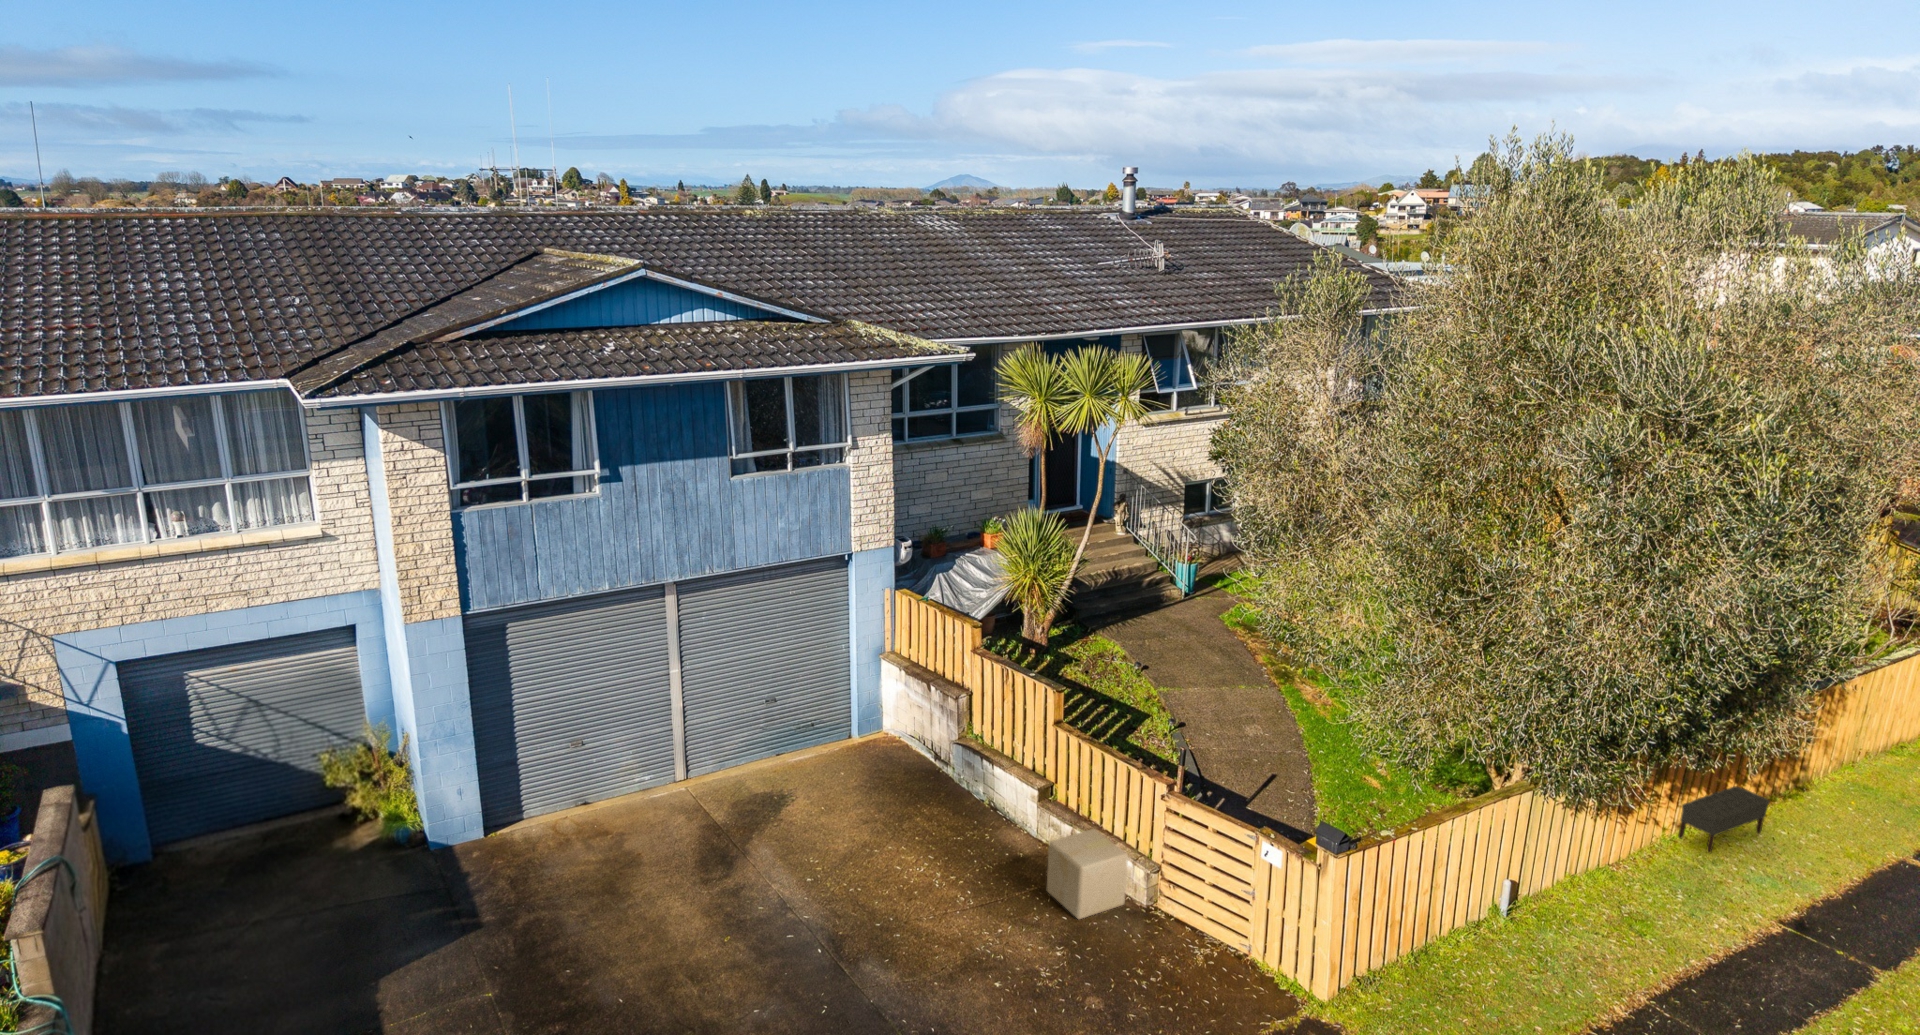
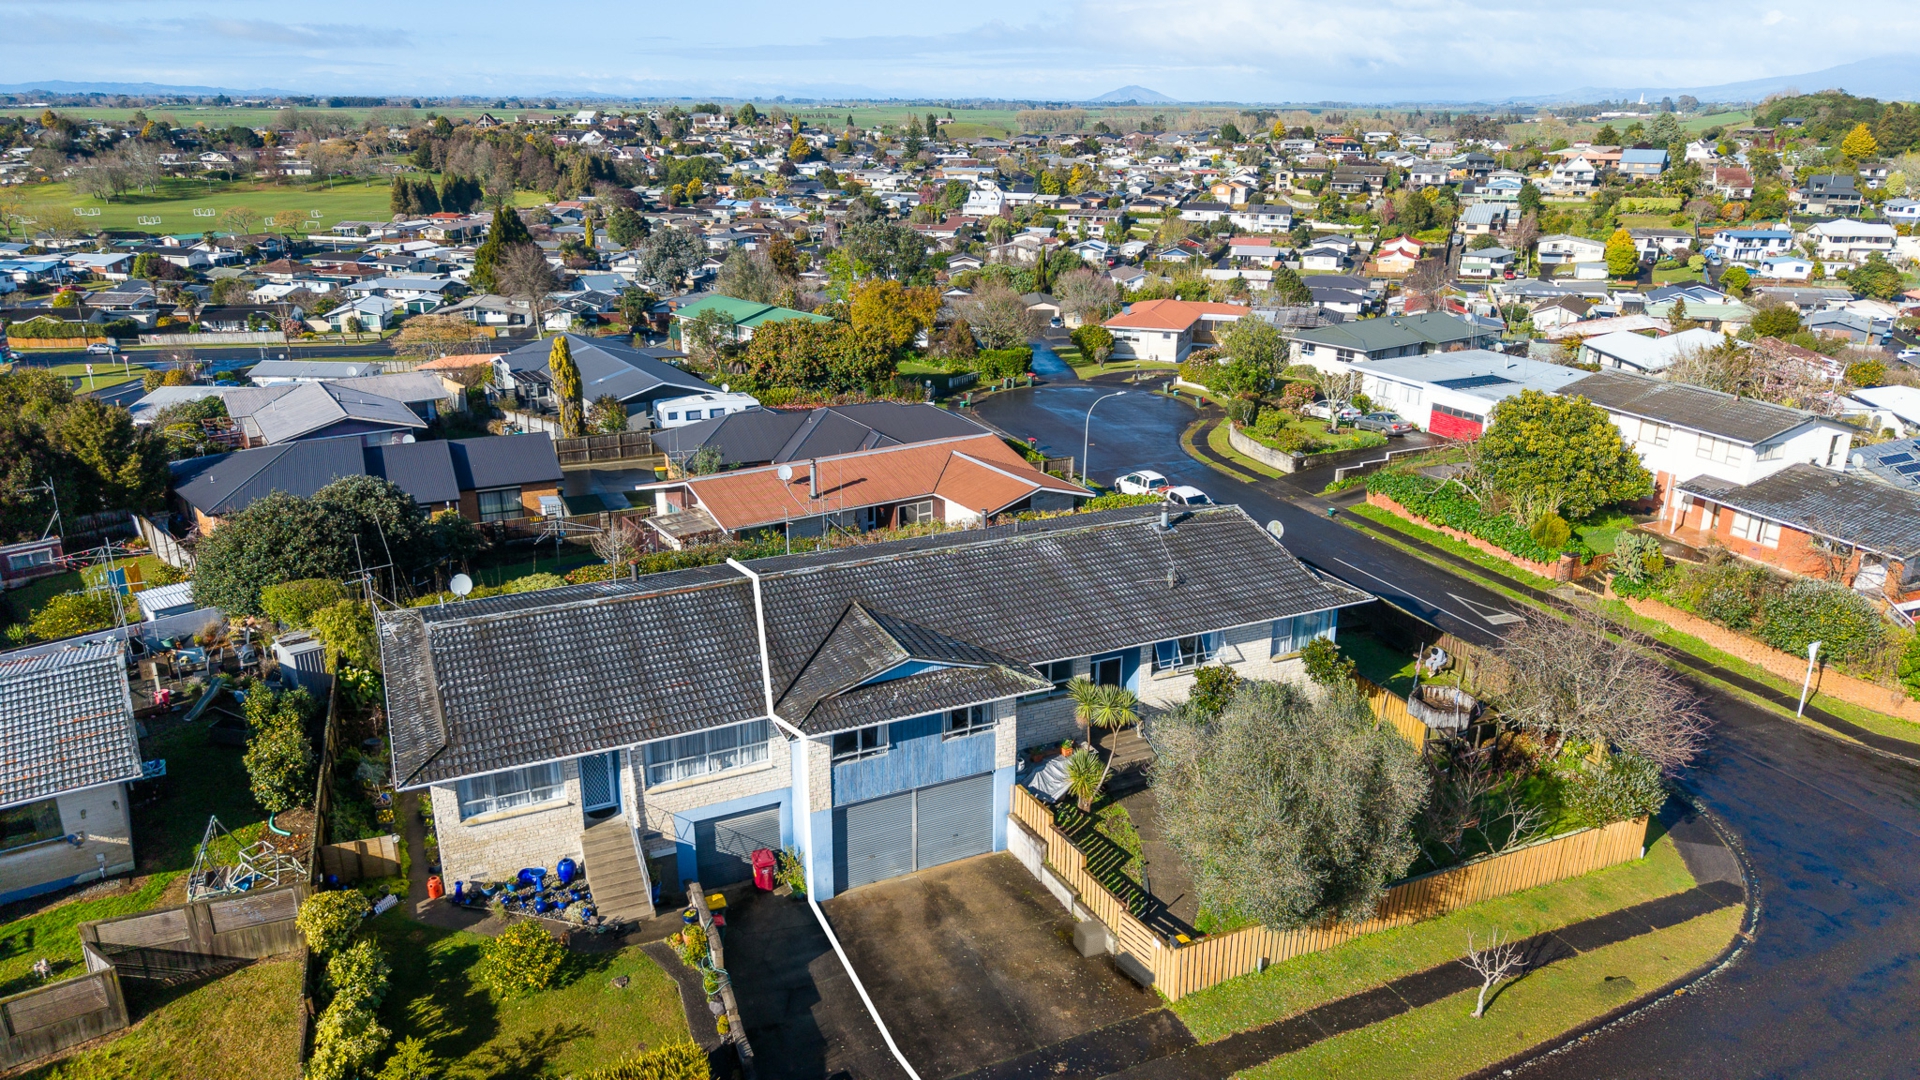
bench: present [1678,786,1770,853] -> present [1114,951,1155,994]

